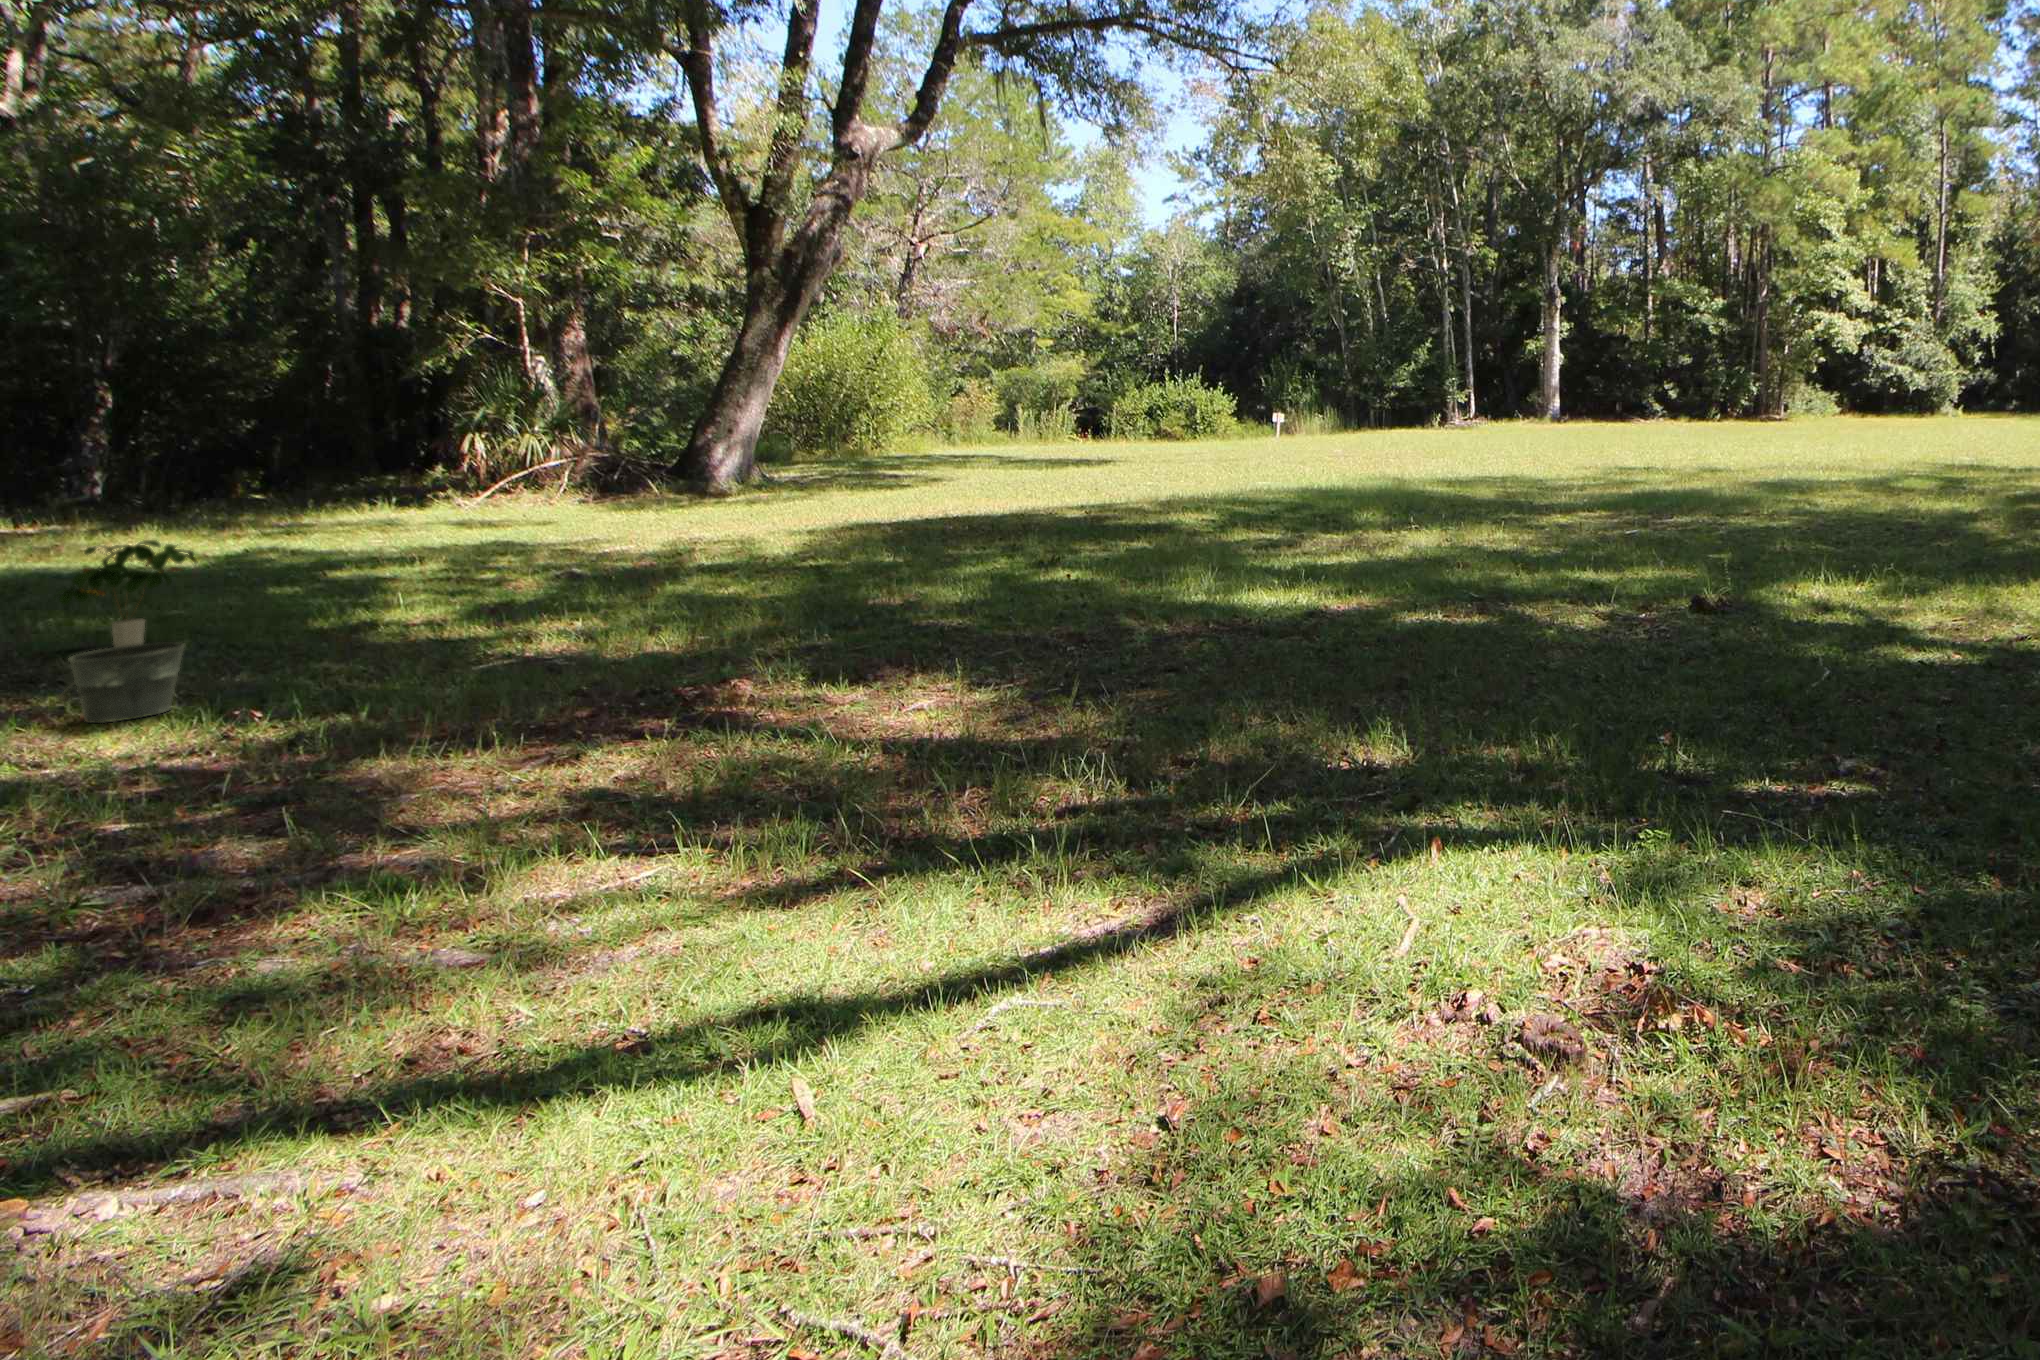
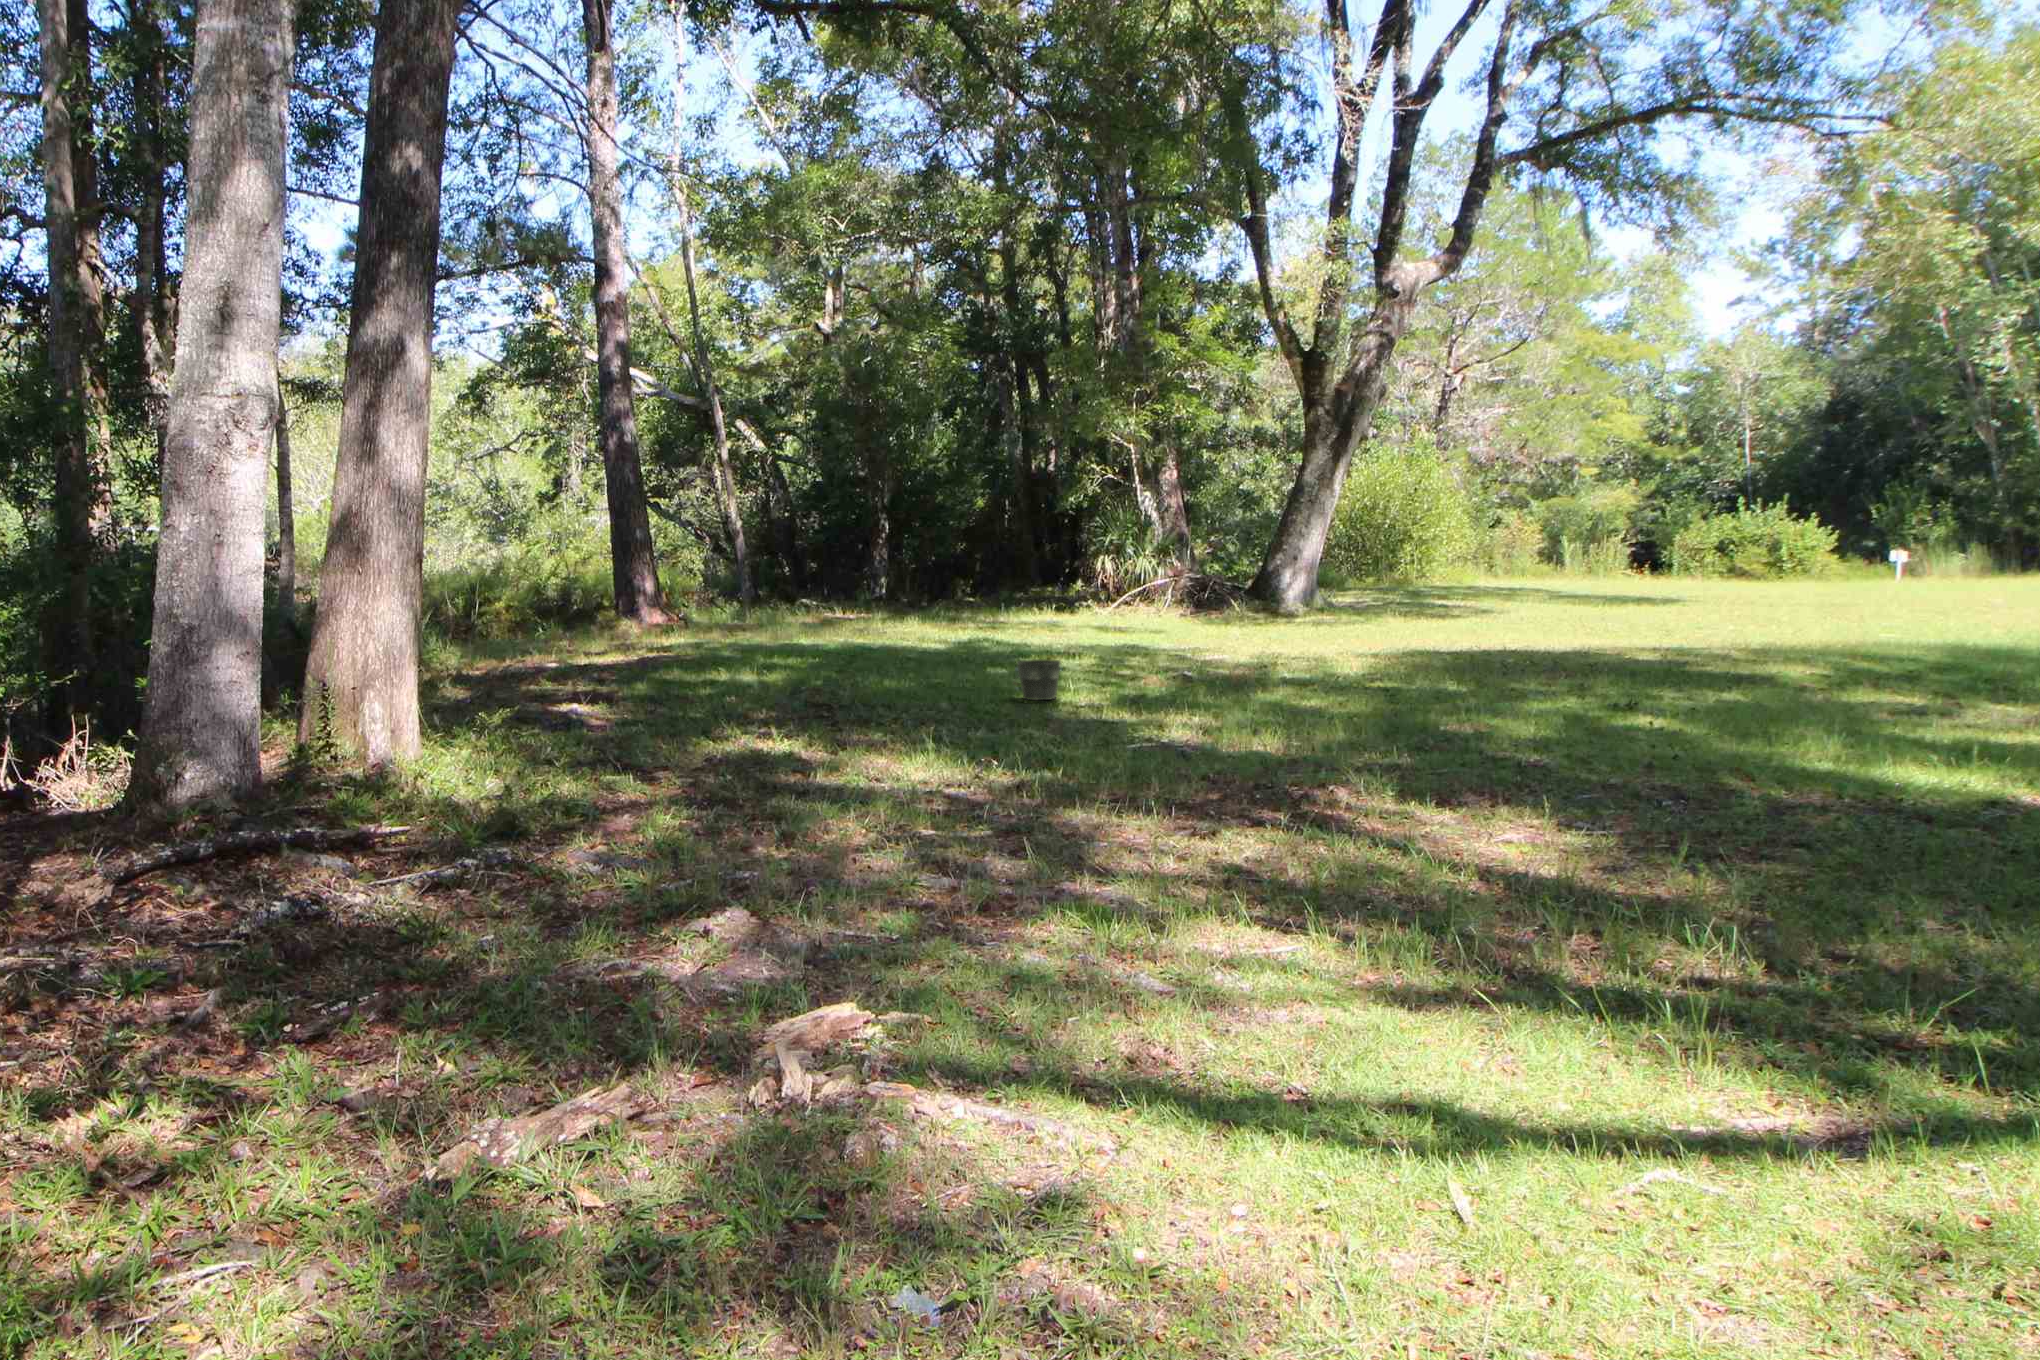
potted plant: present [55,540,198,647] -> none [974,606,1033,670]

